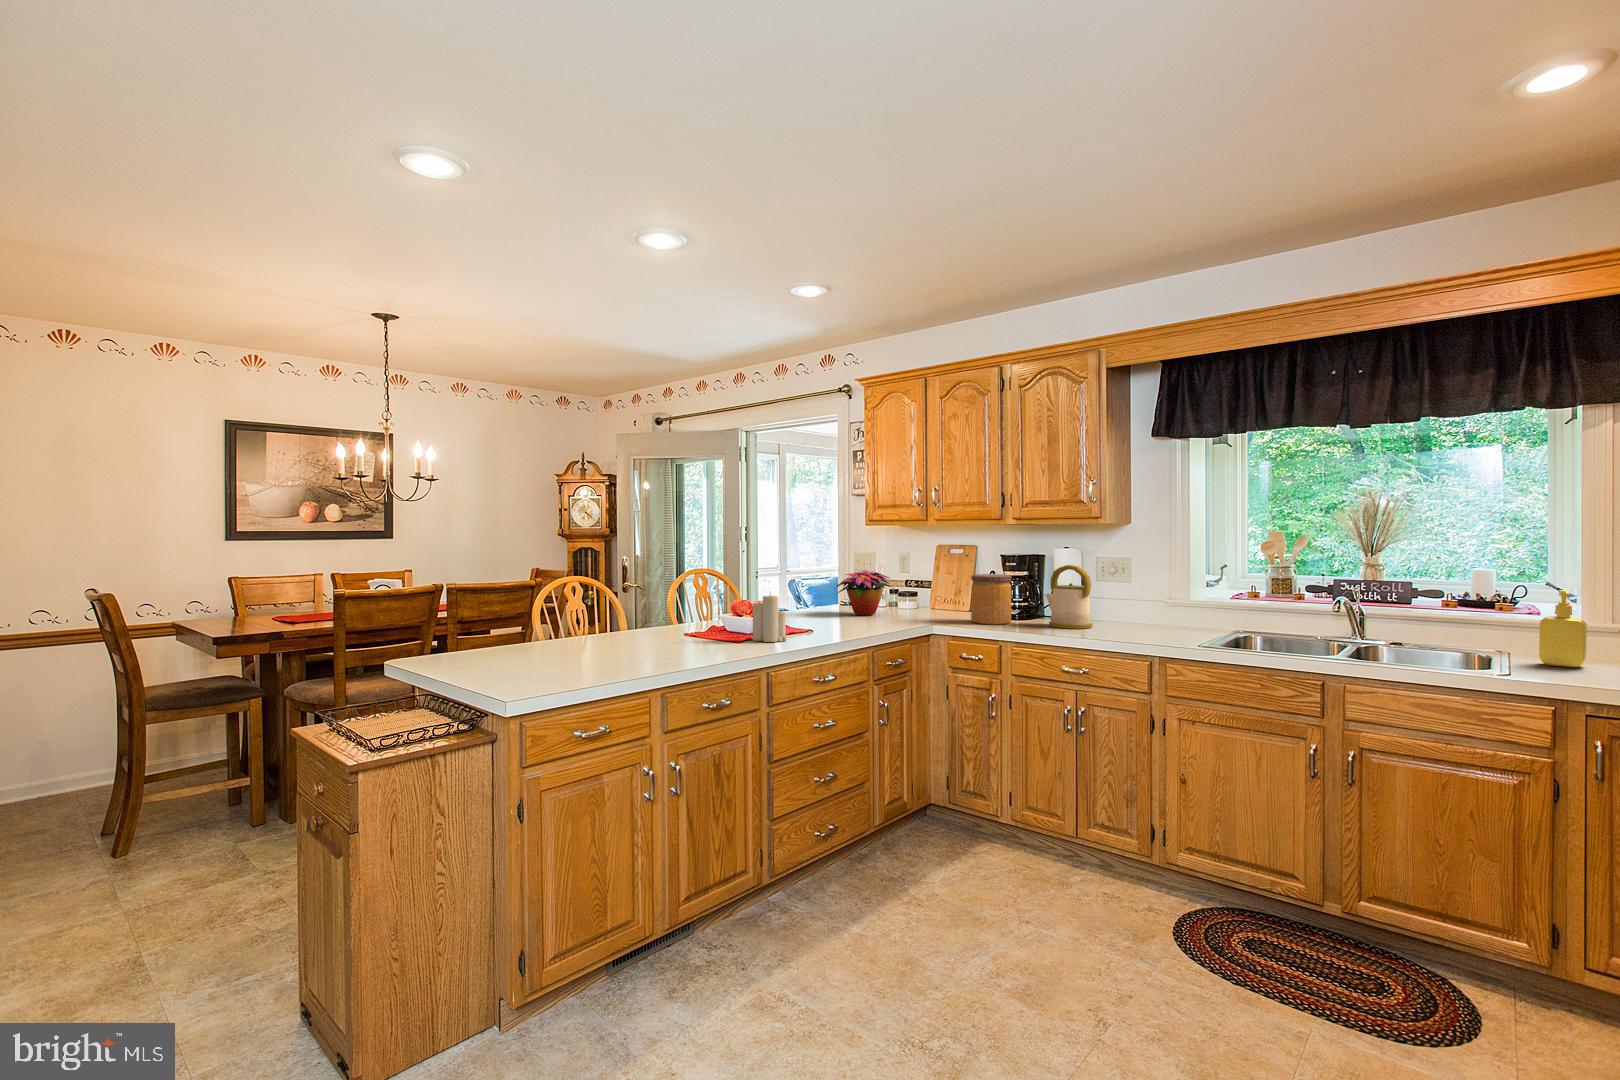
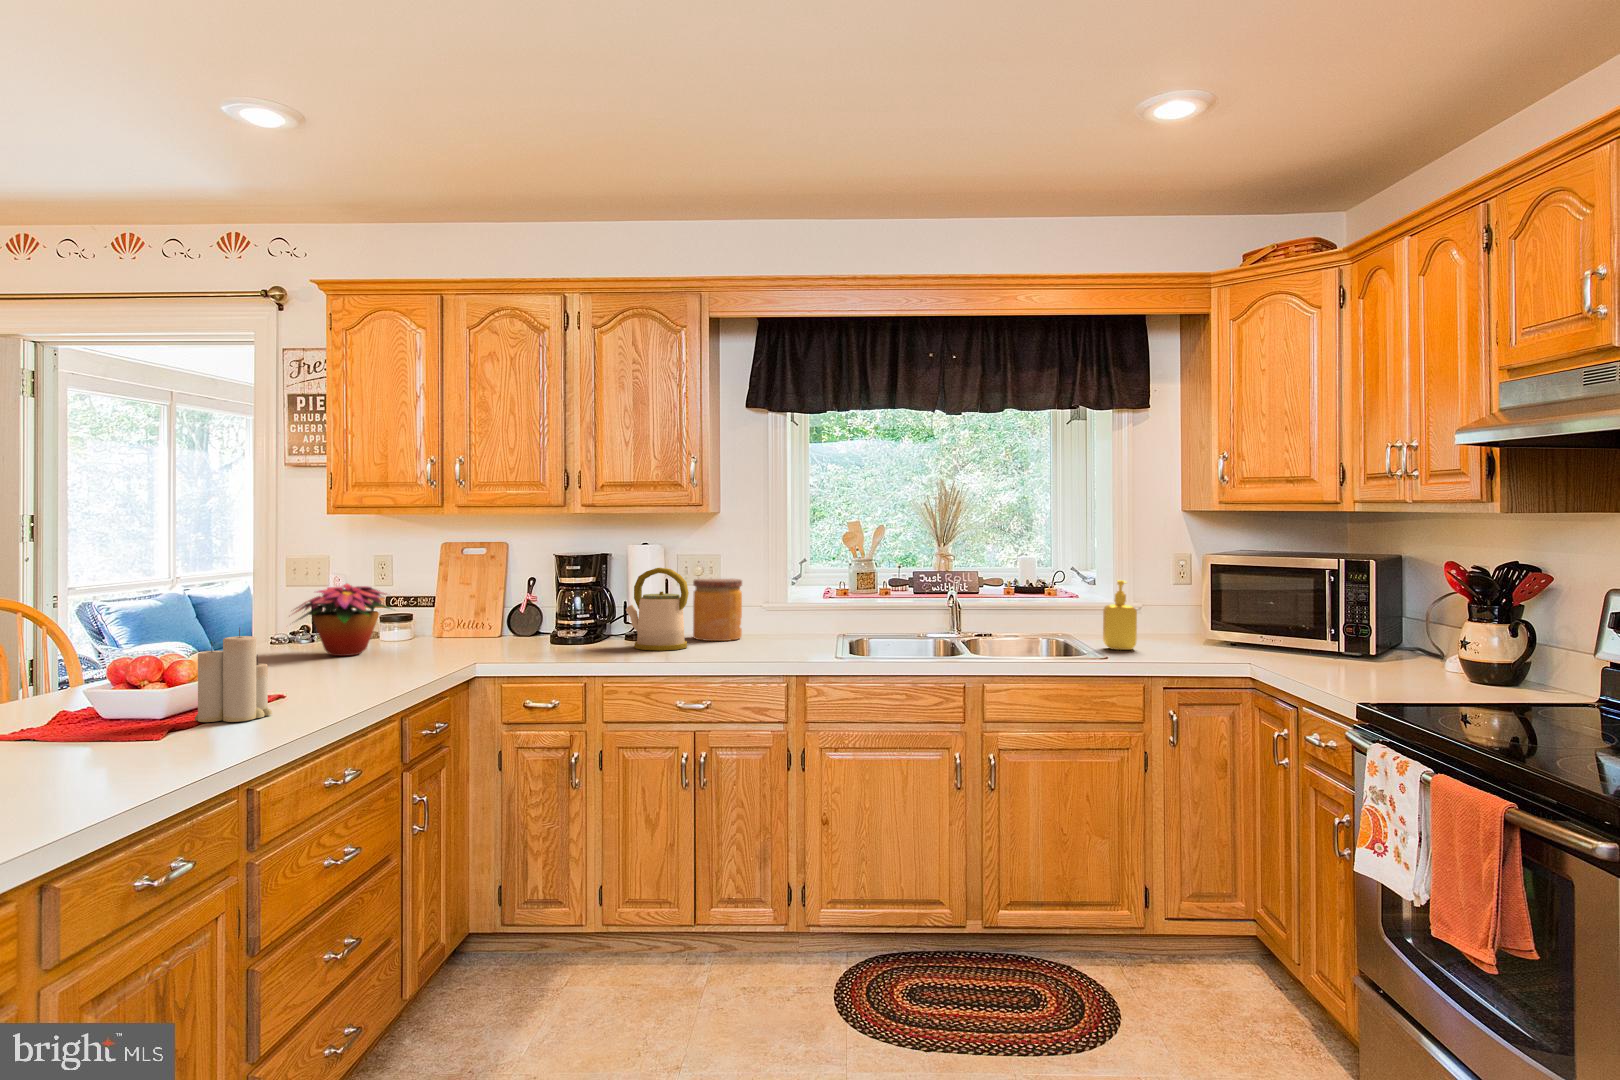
jar: present [971,574,1011,624] -> present [693,579,742,641]

